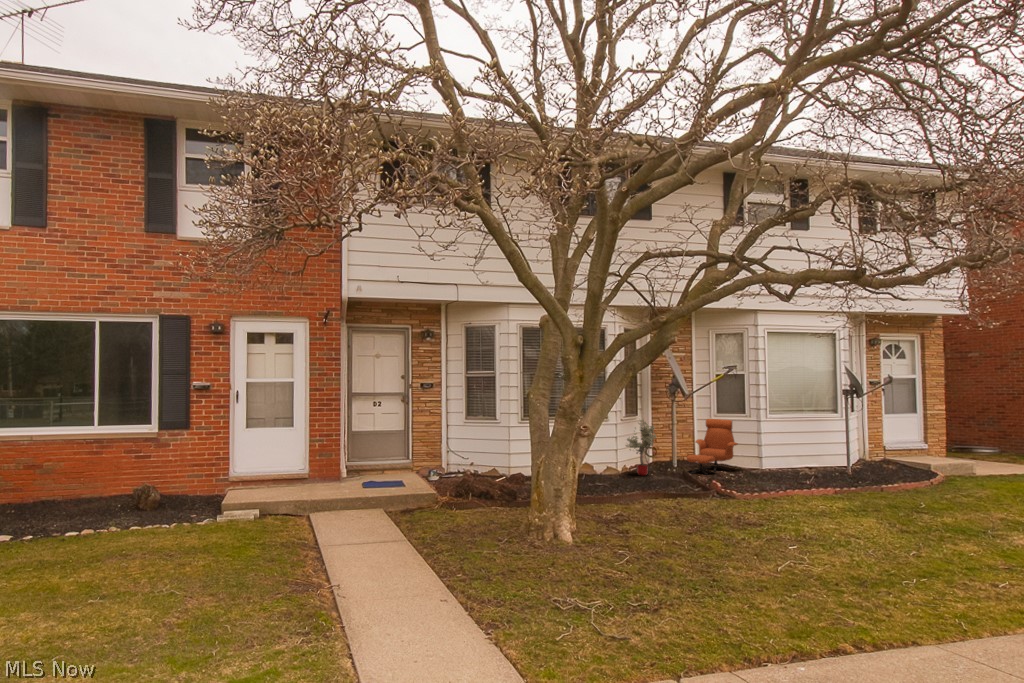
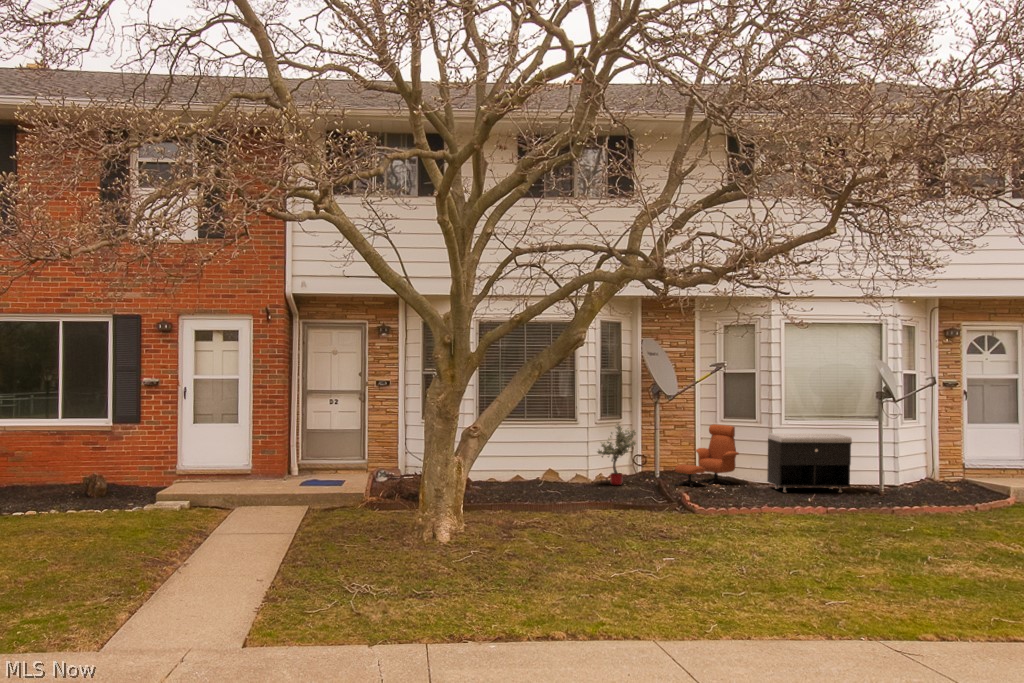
storage bench: none [765,425,841,477] -> present [767,433,852,492]

